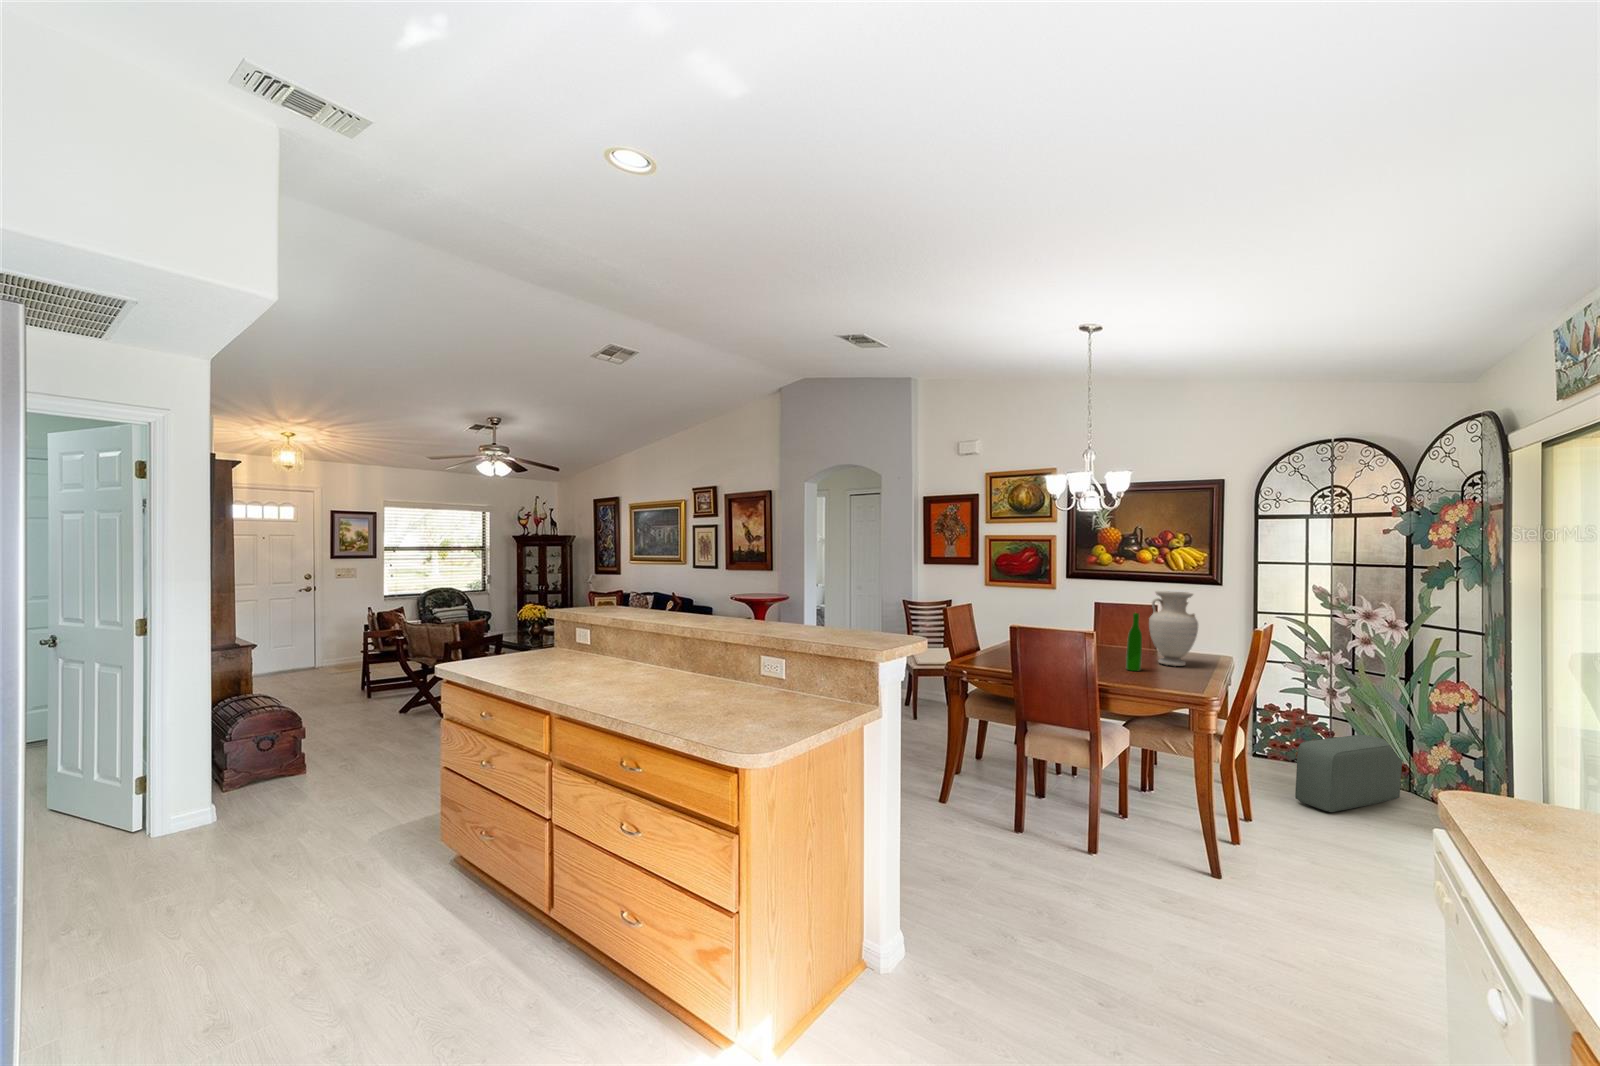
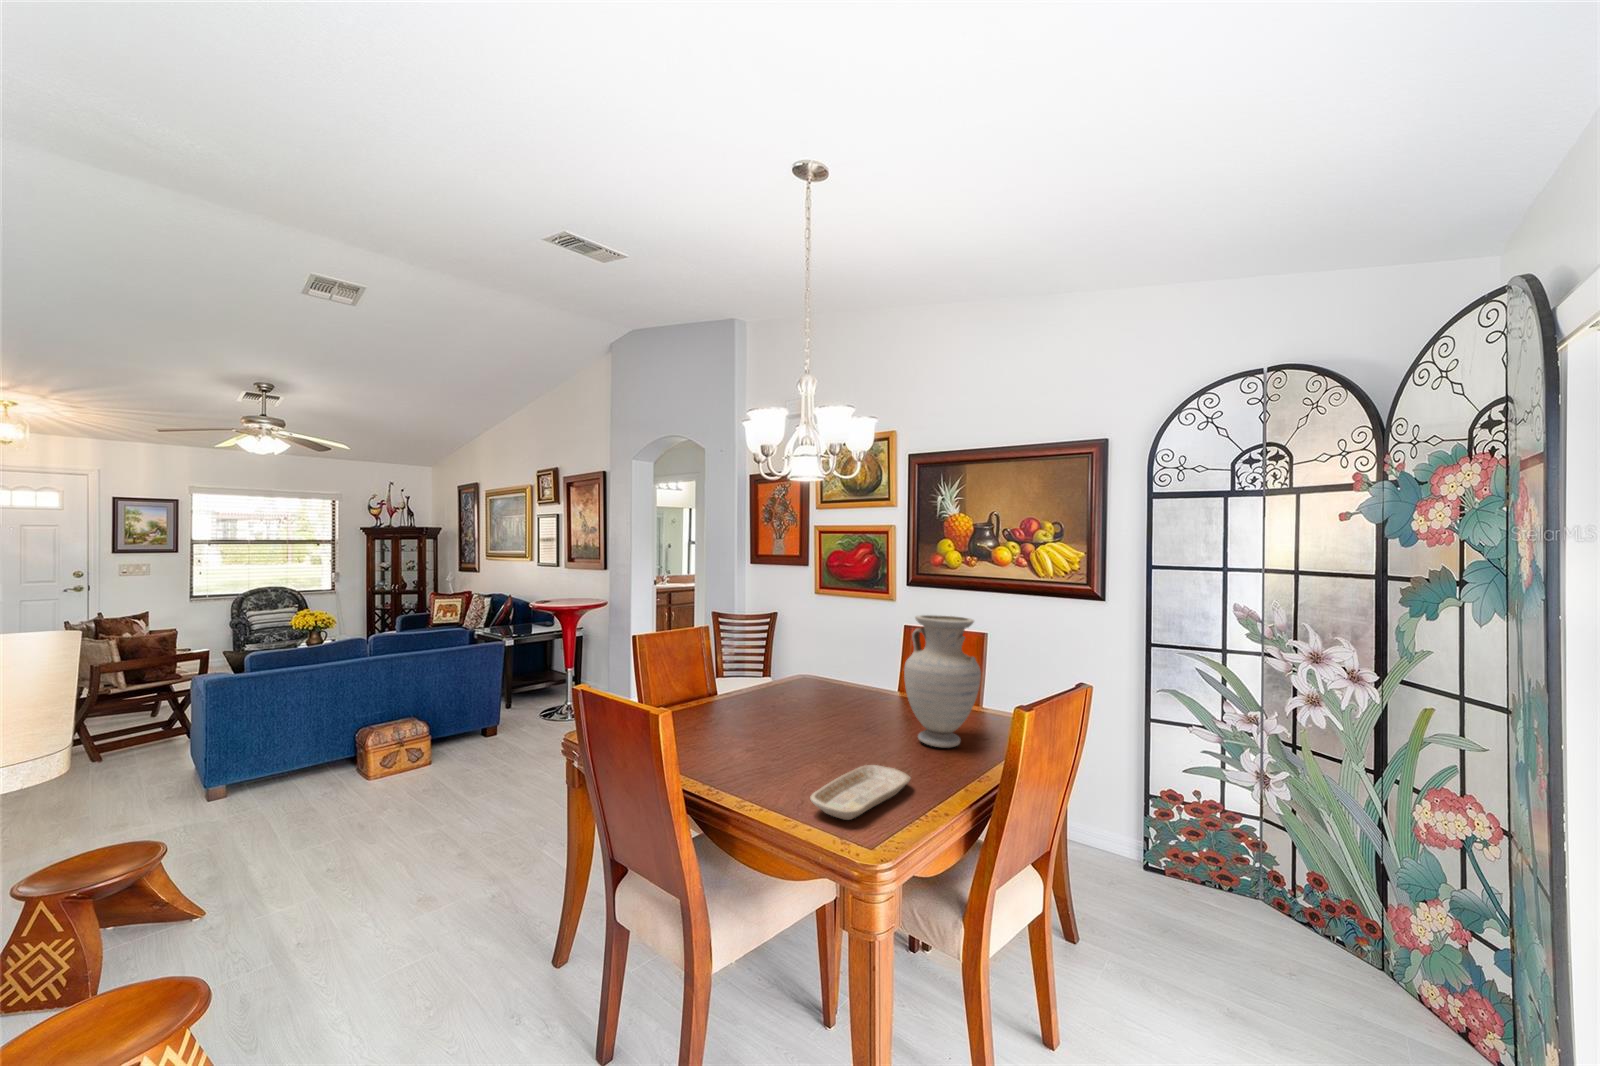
wine bottle: present [1126,613,1142,671] -> none [840,655,865,759]
tray: none [1154,670,1191,690] -> present [810,765,910,820]
pouf: present [1295,735,1402,812] -> none [1161,863,1364,1023]

